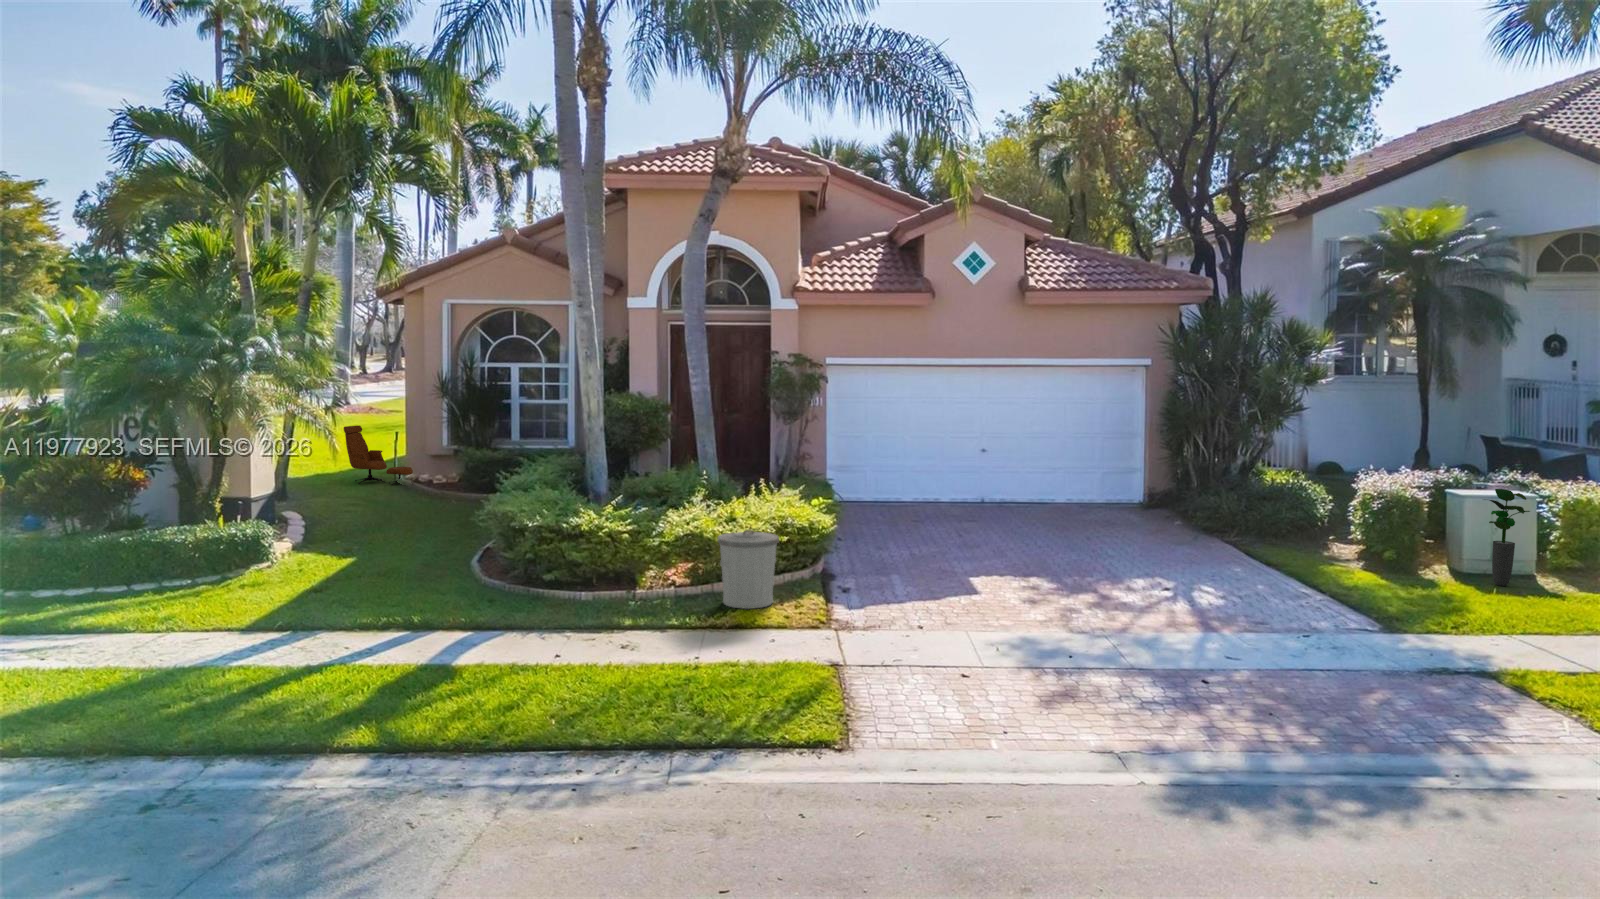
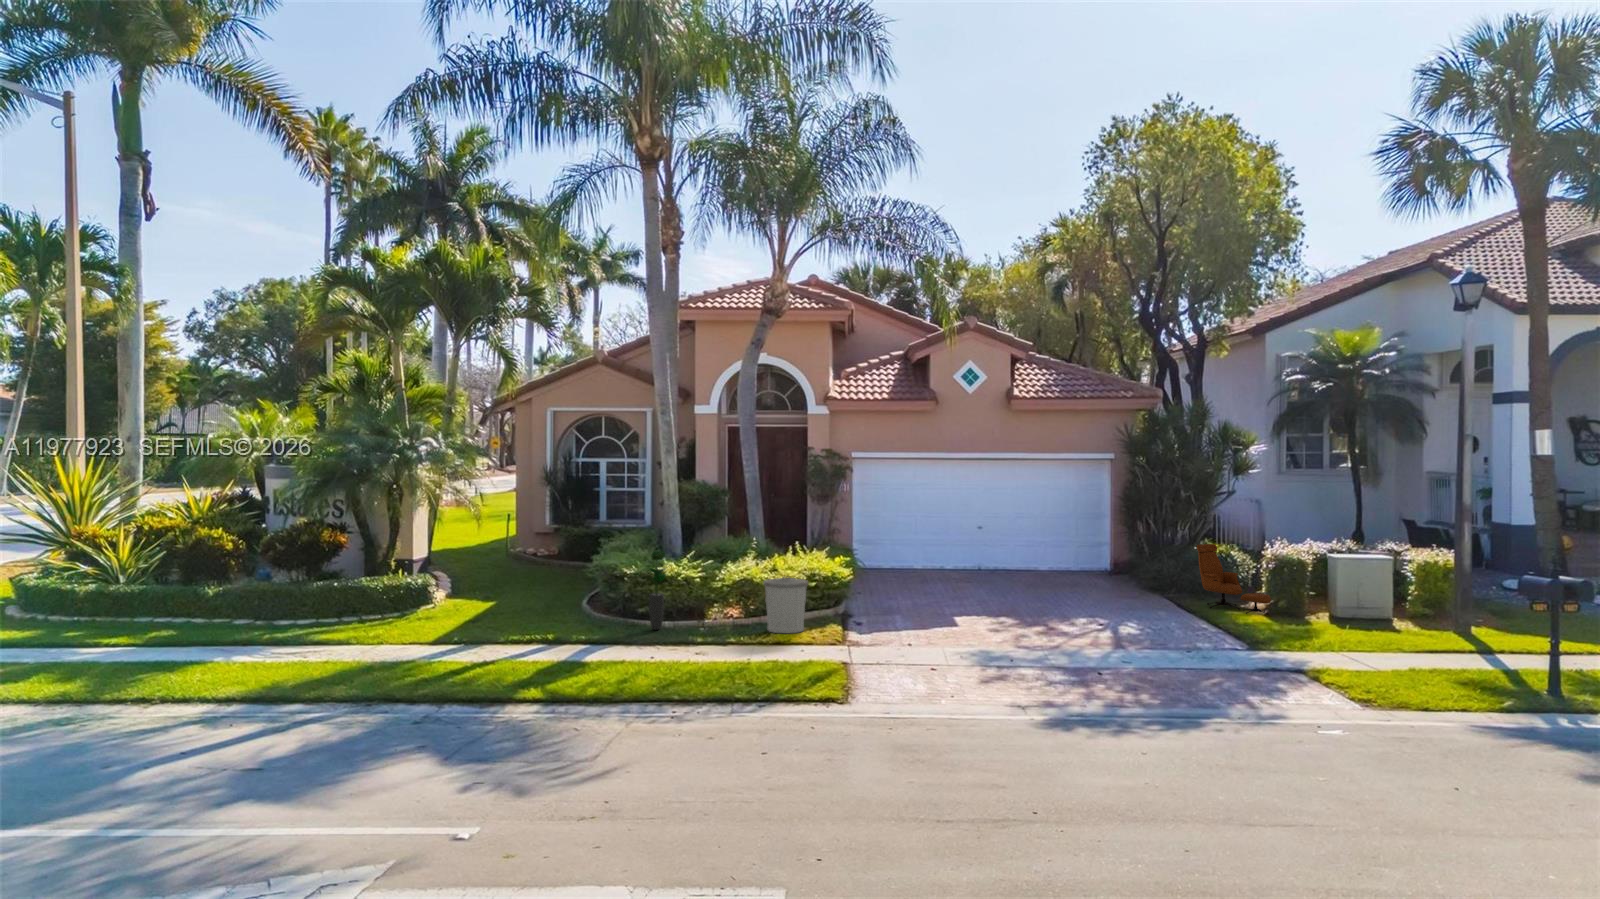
lounge chair: present [344,425,413,485] -> present [1197,544,1271,615]
potted plant: present [1484,489,1530,586] -> present [649,551,666,630]

